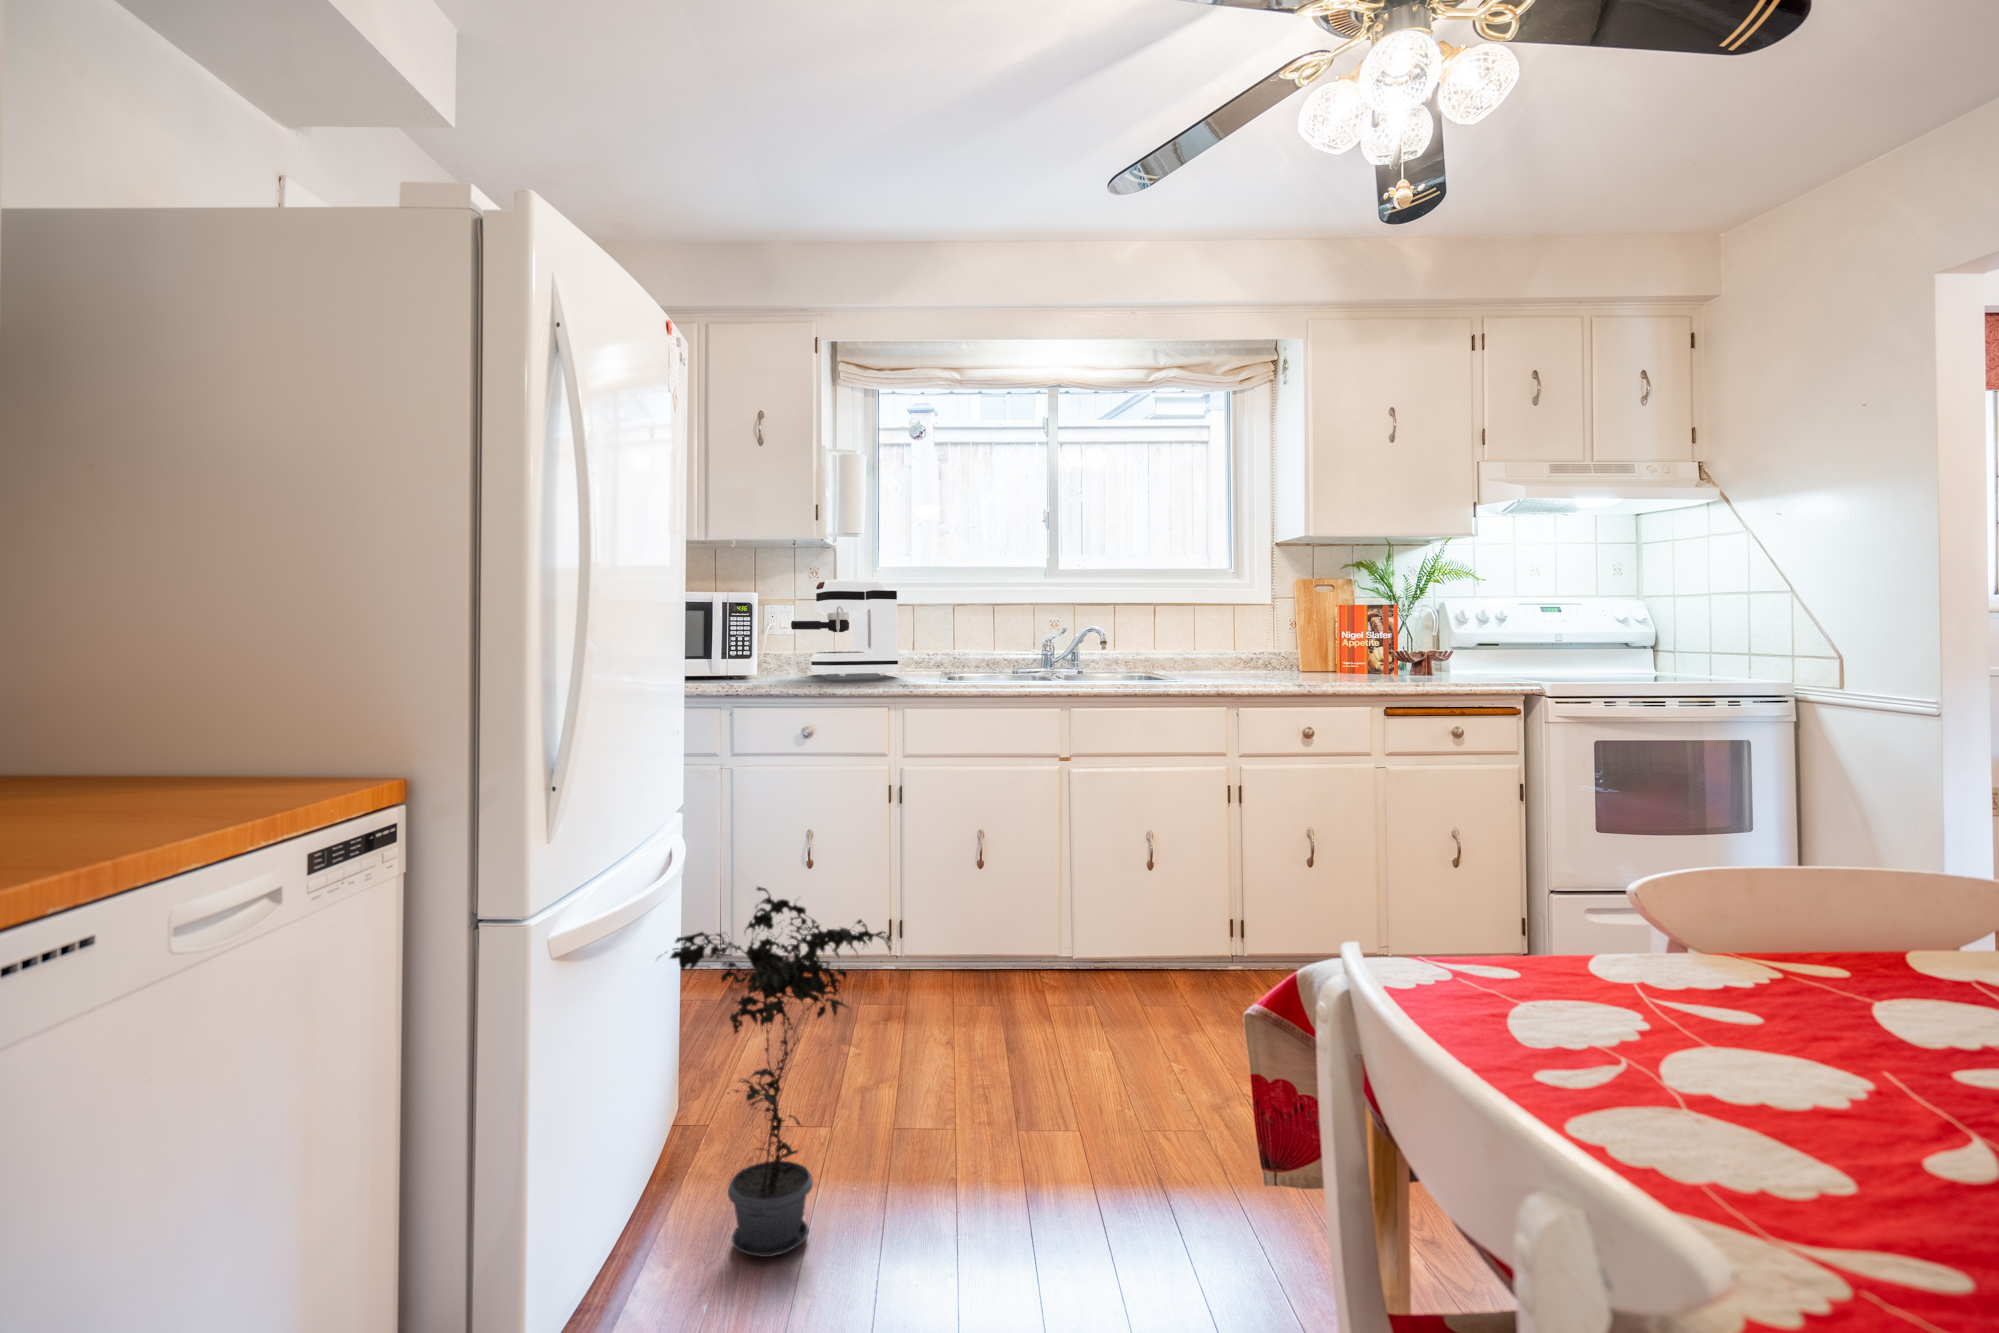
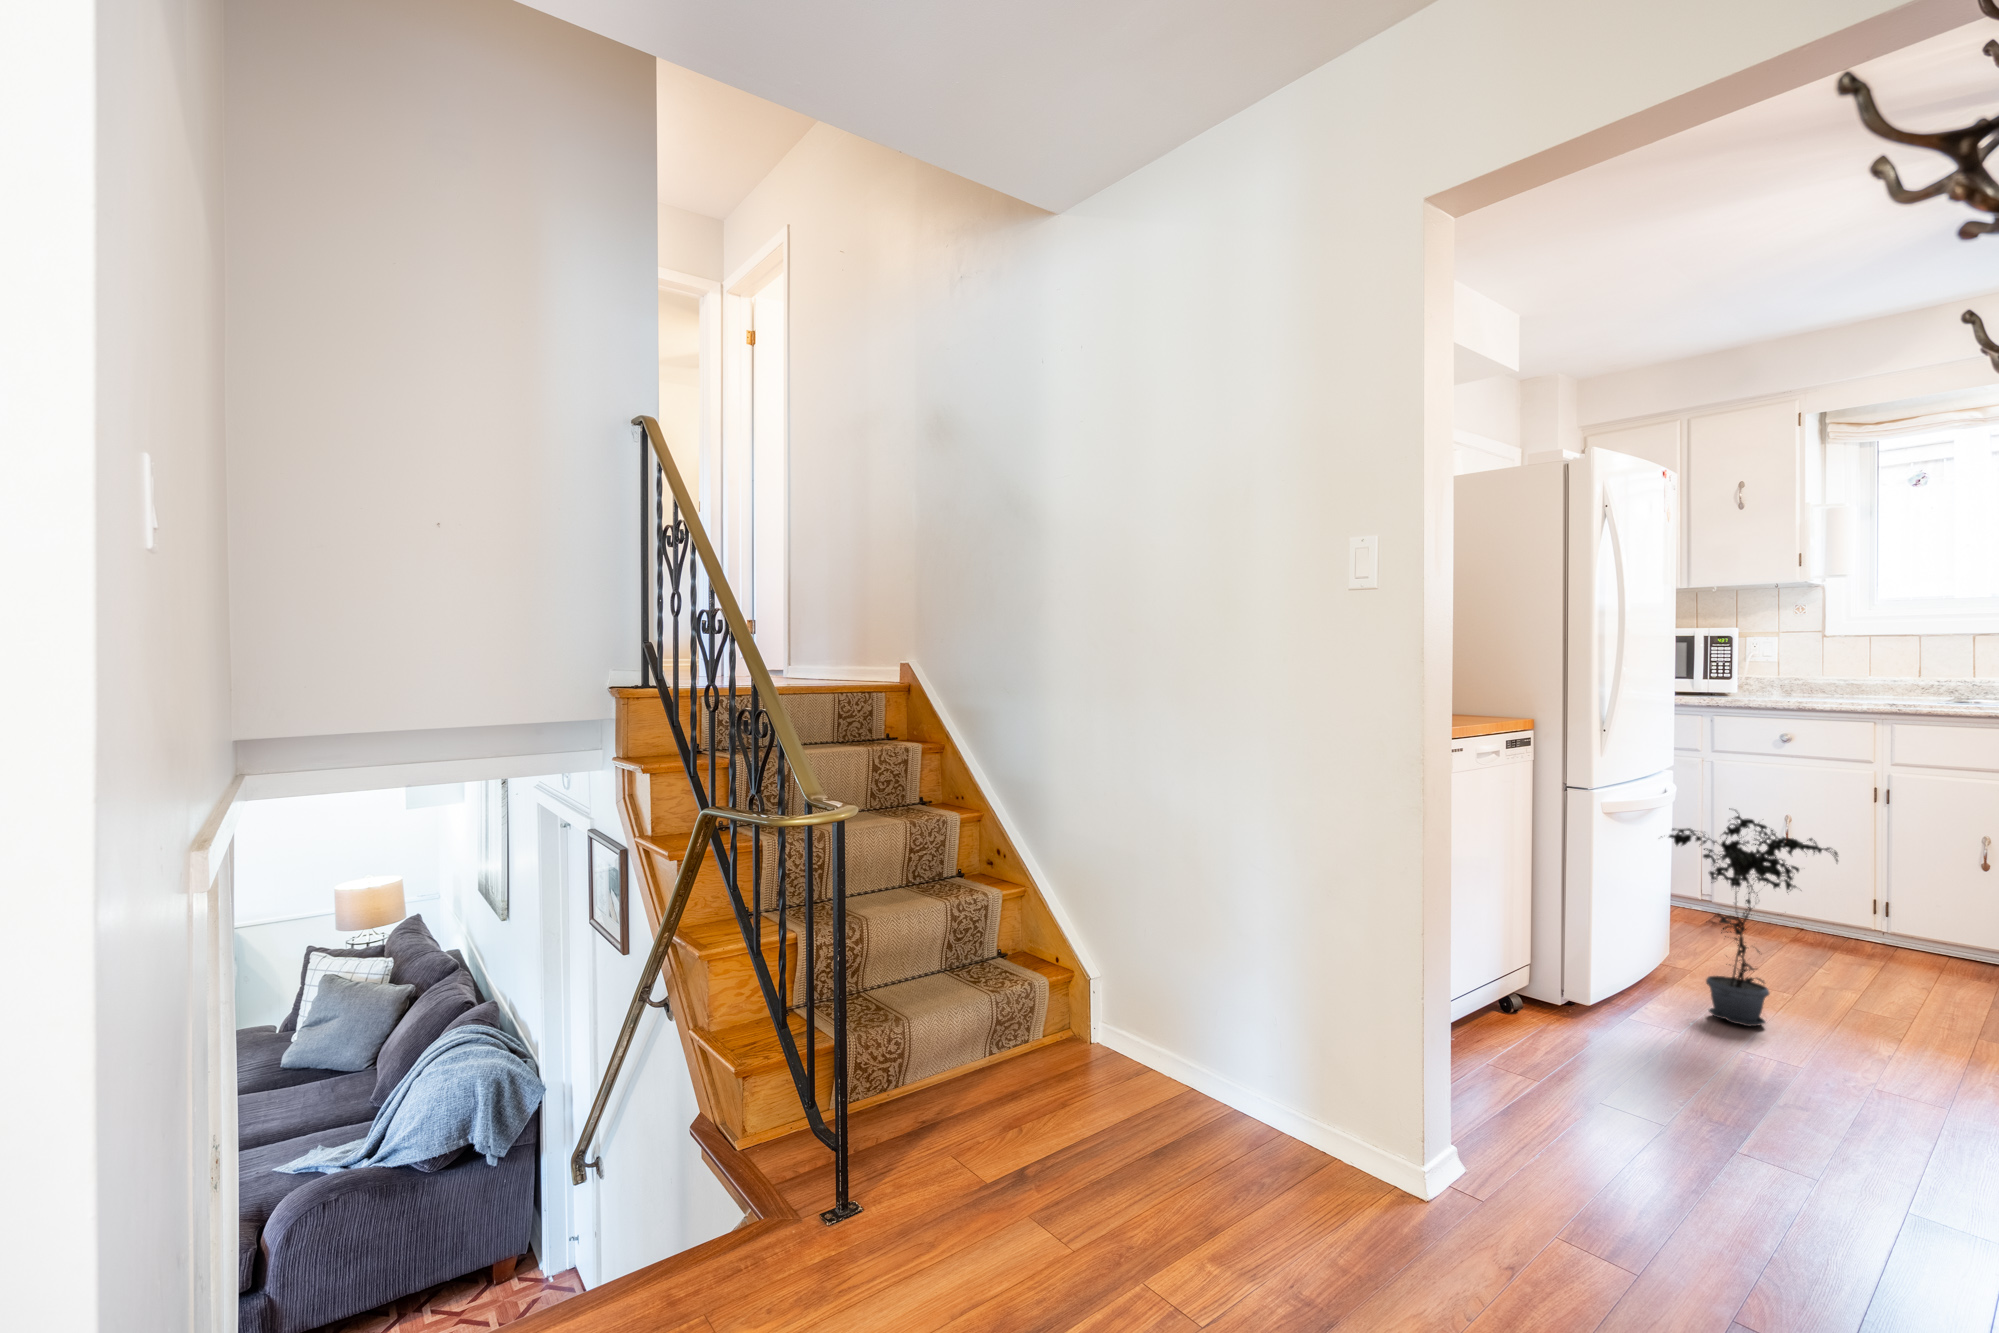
coffee maker: present [791,579,898,676] -> none [1773,614,1892,696]

